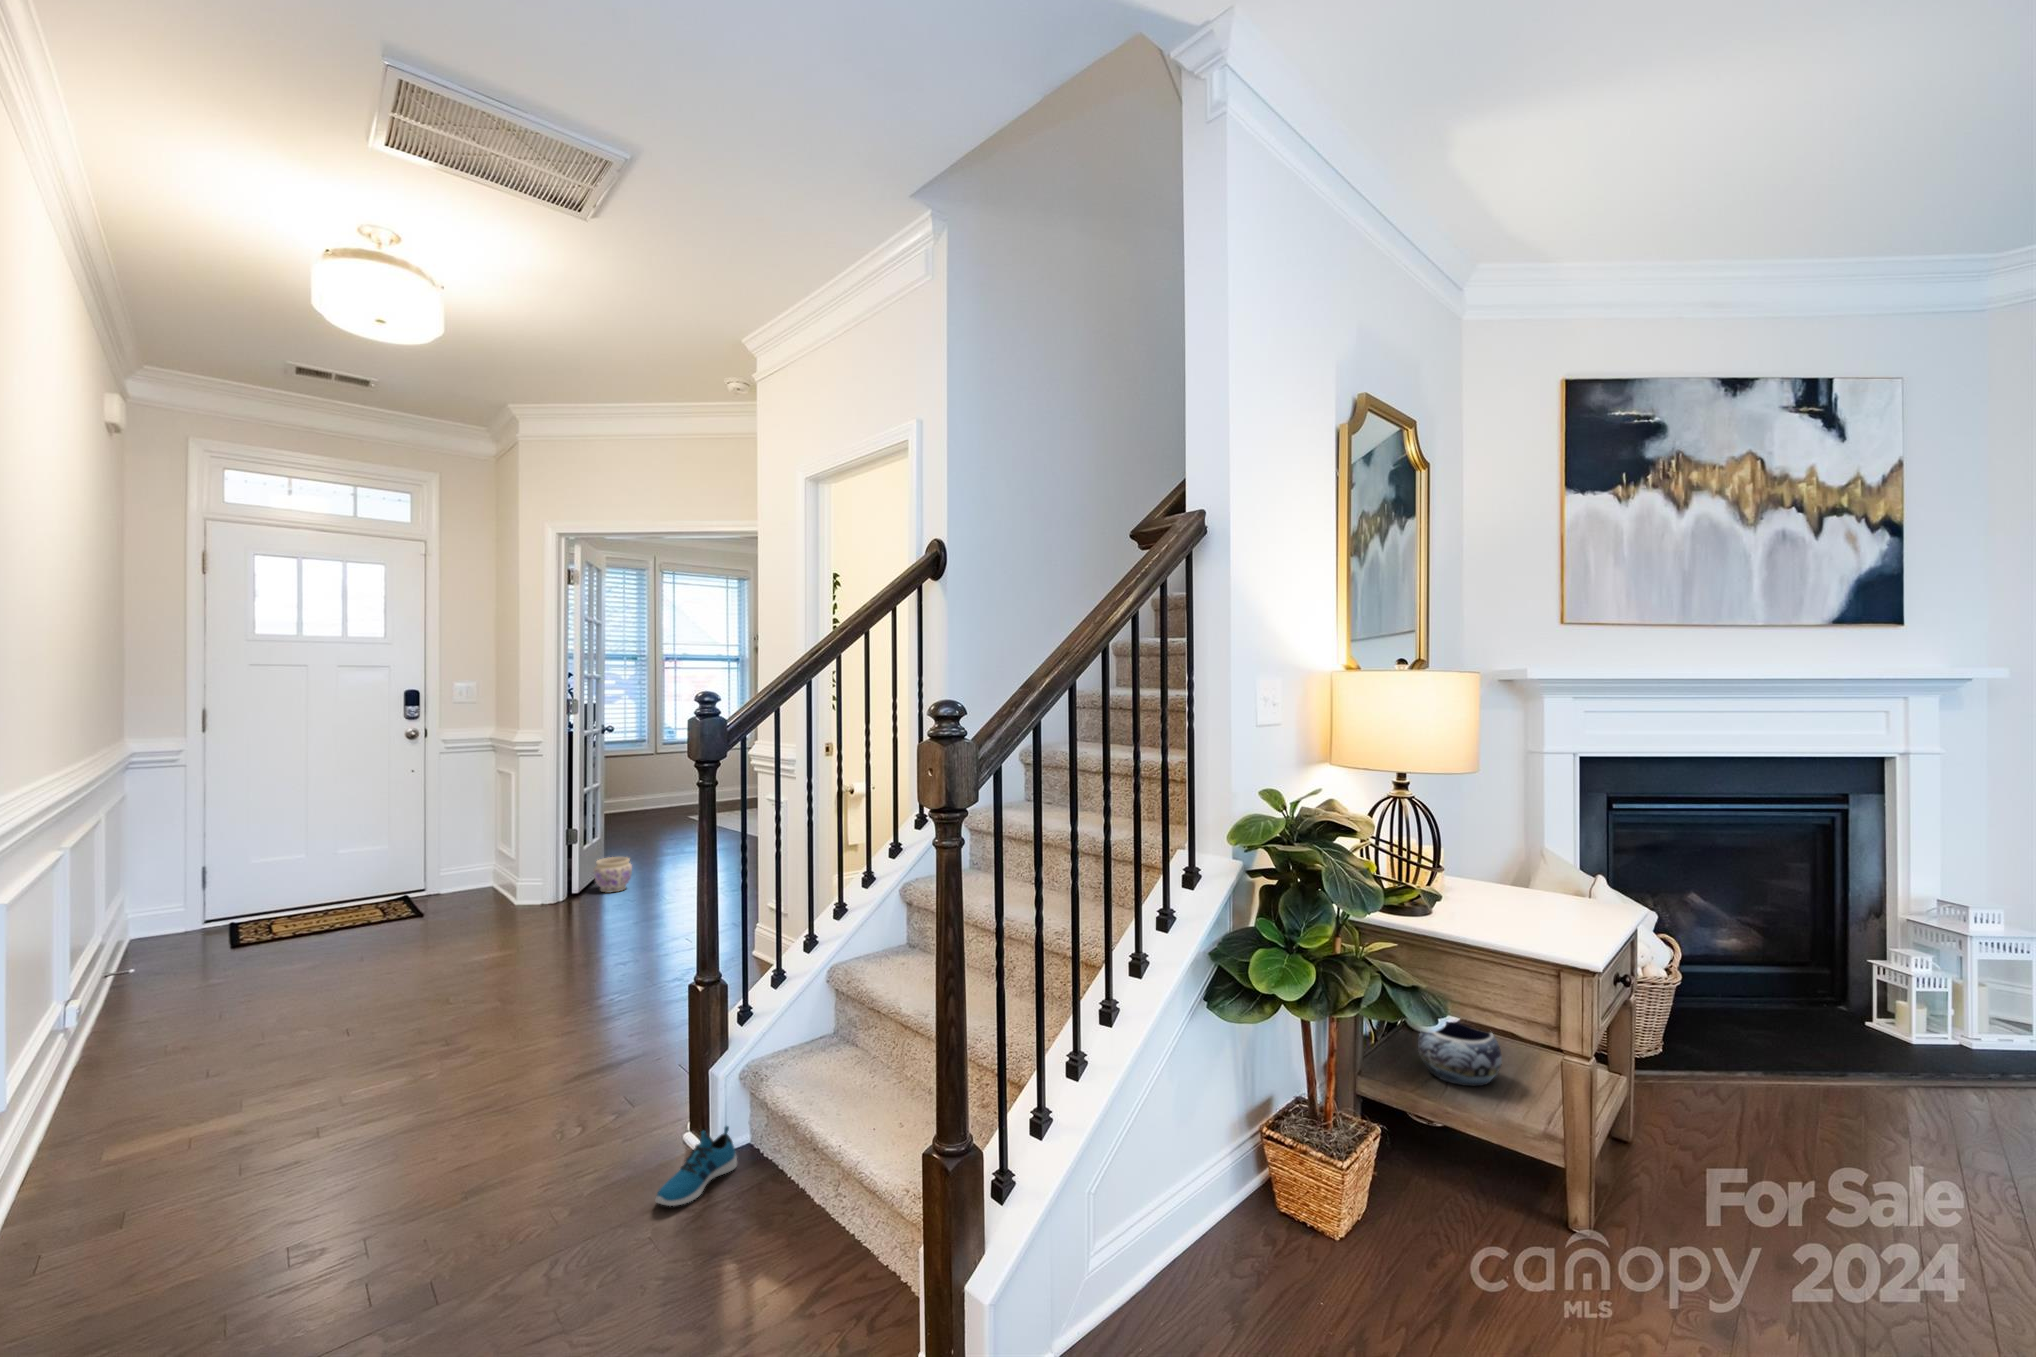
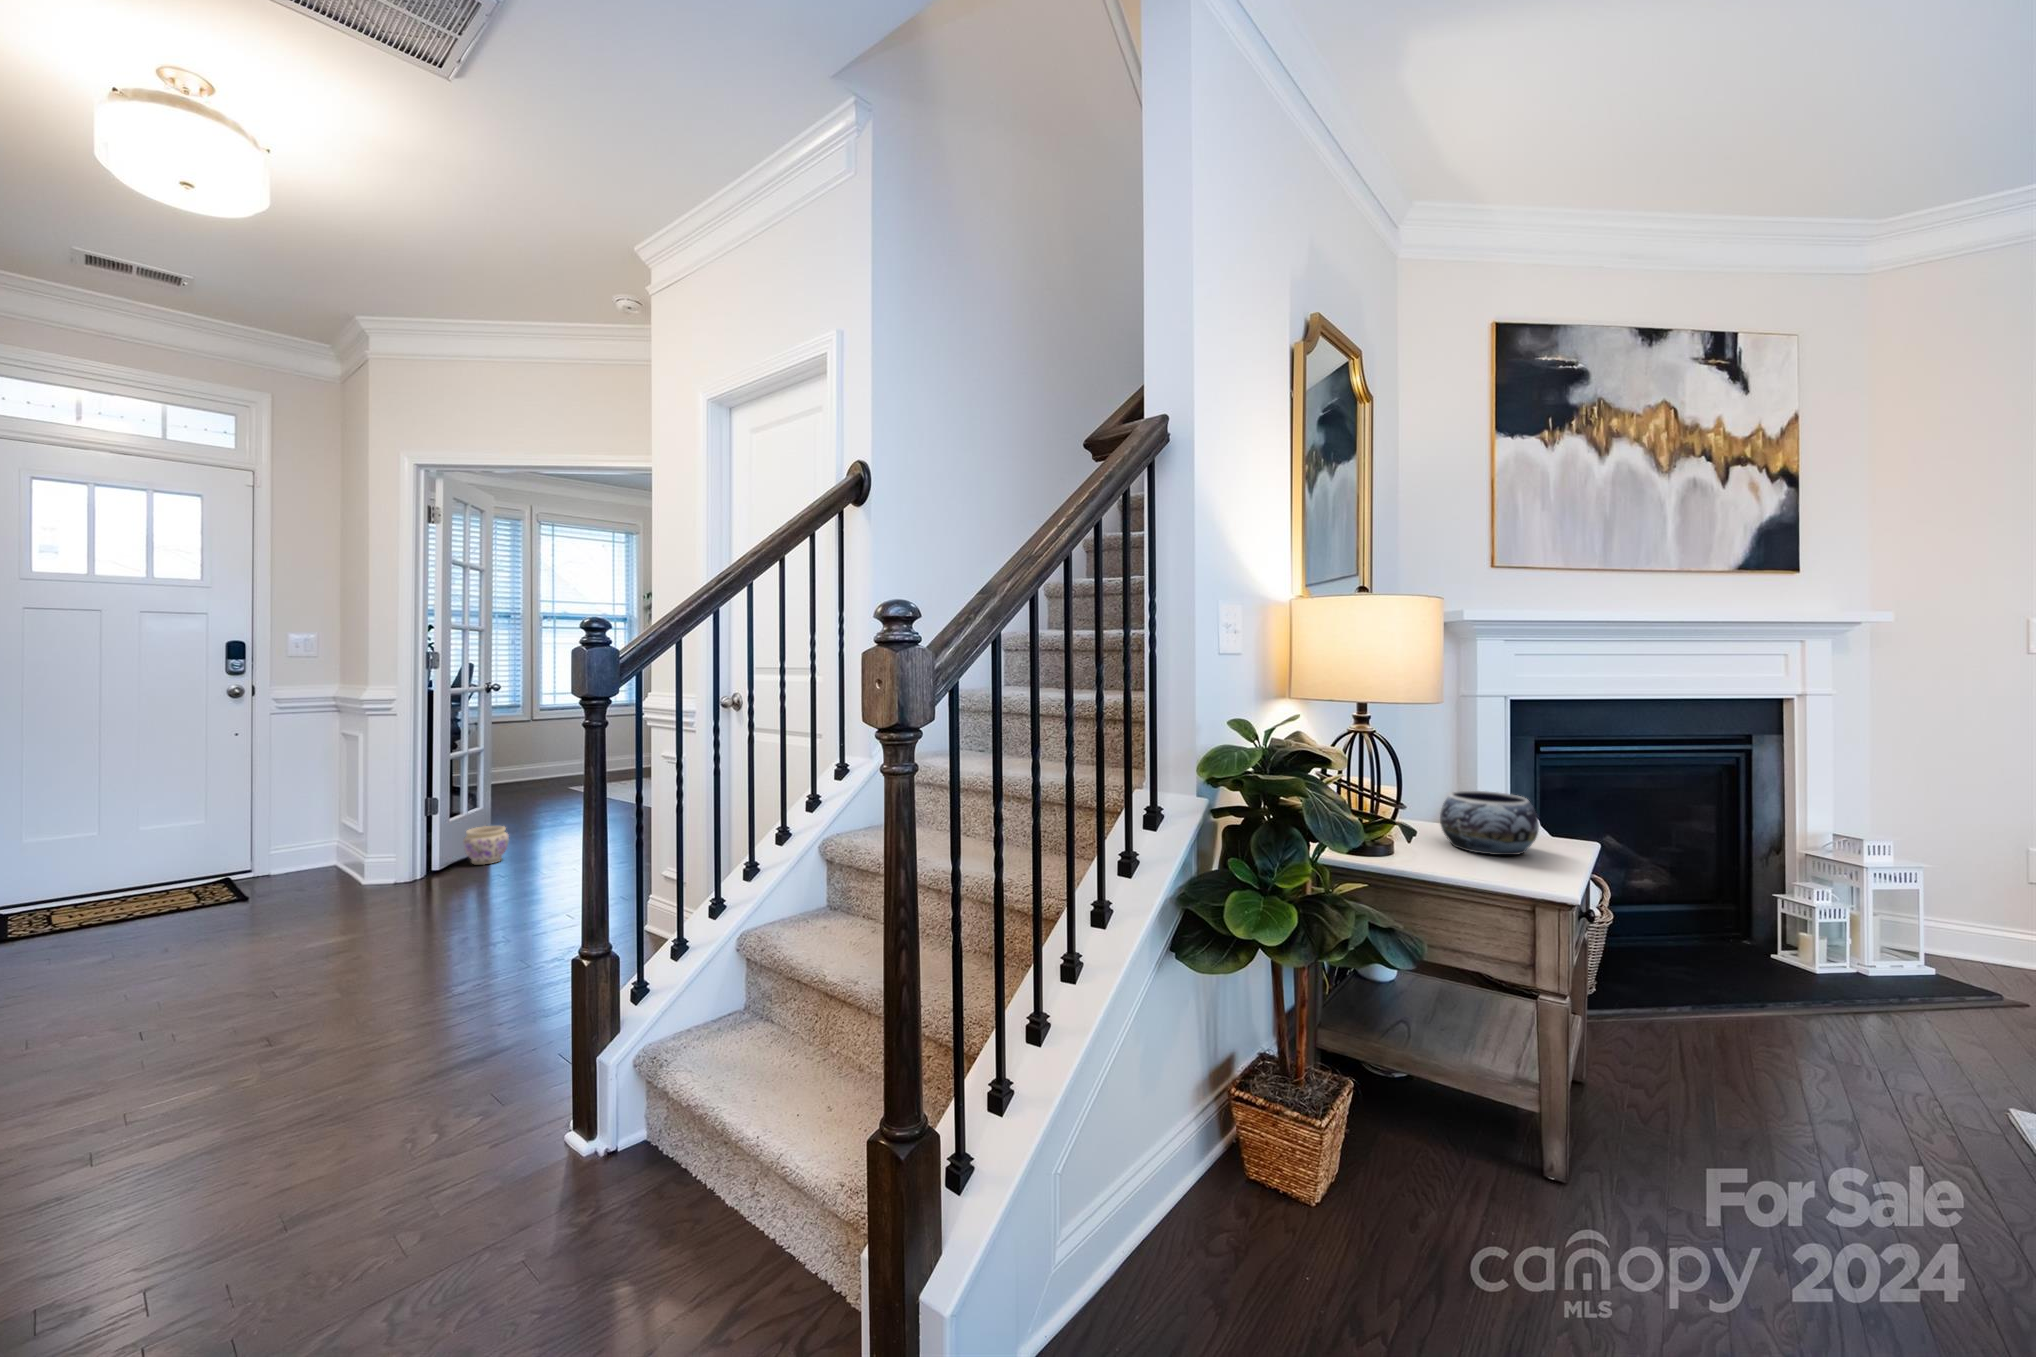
decorative bowl: present [1418,1022,1502,1086] -> present [1440,791,1539,855]
shoe: present [655,1126,737,1206] -> none [526,1122,630,1224]

